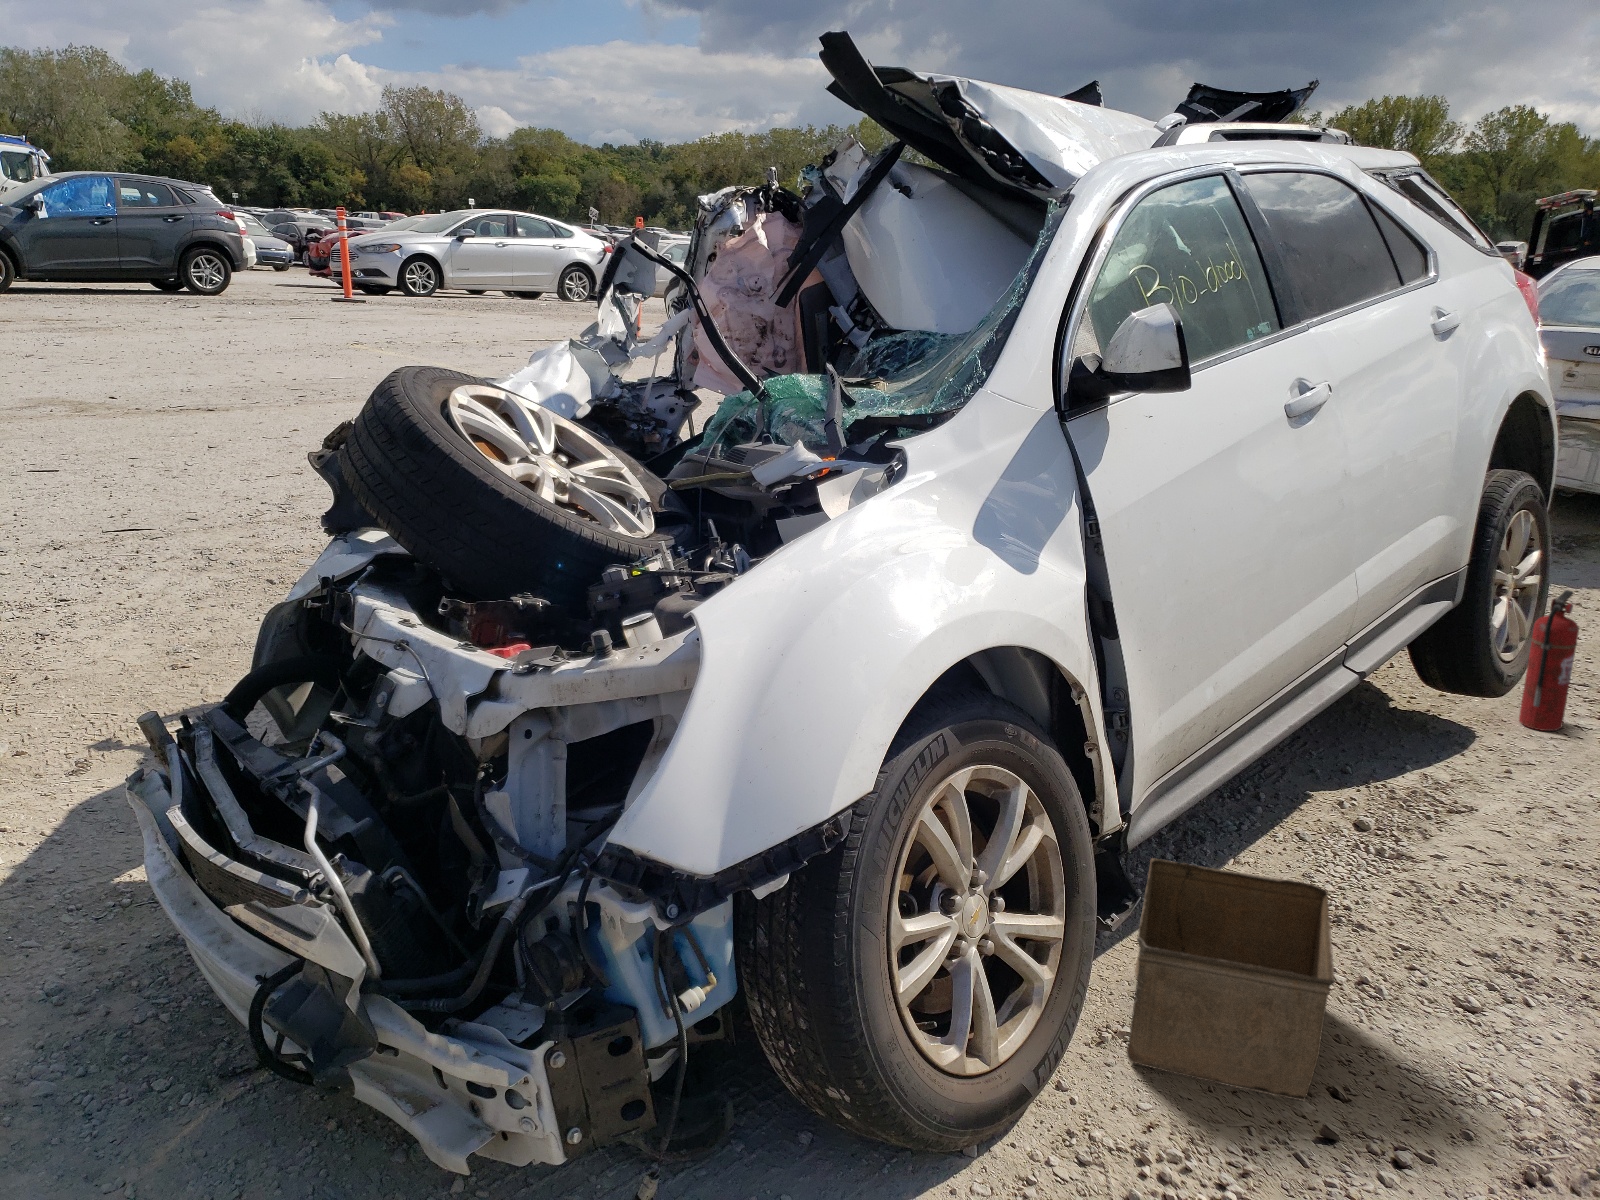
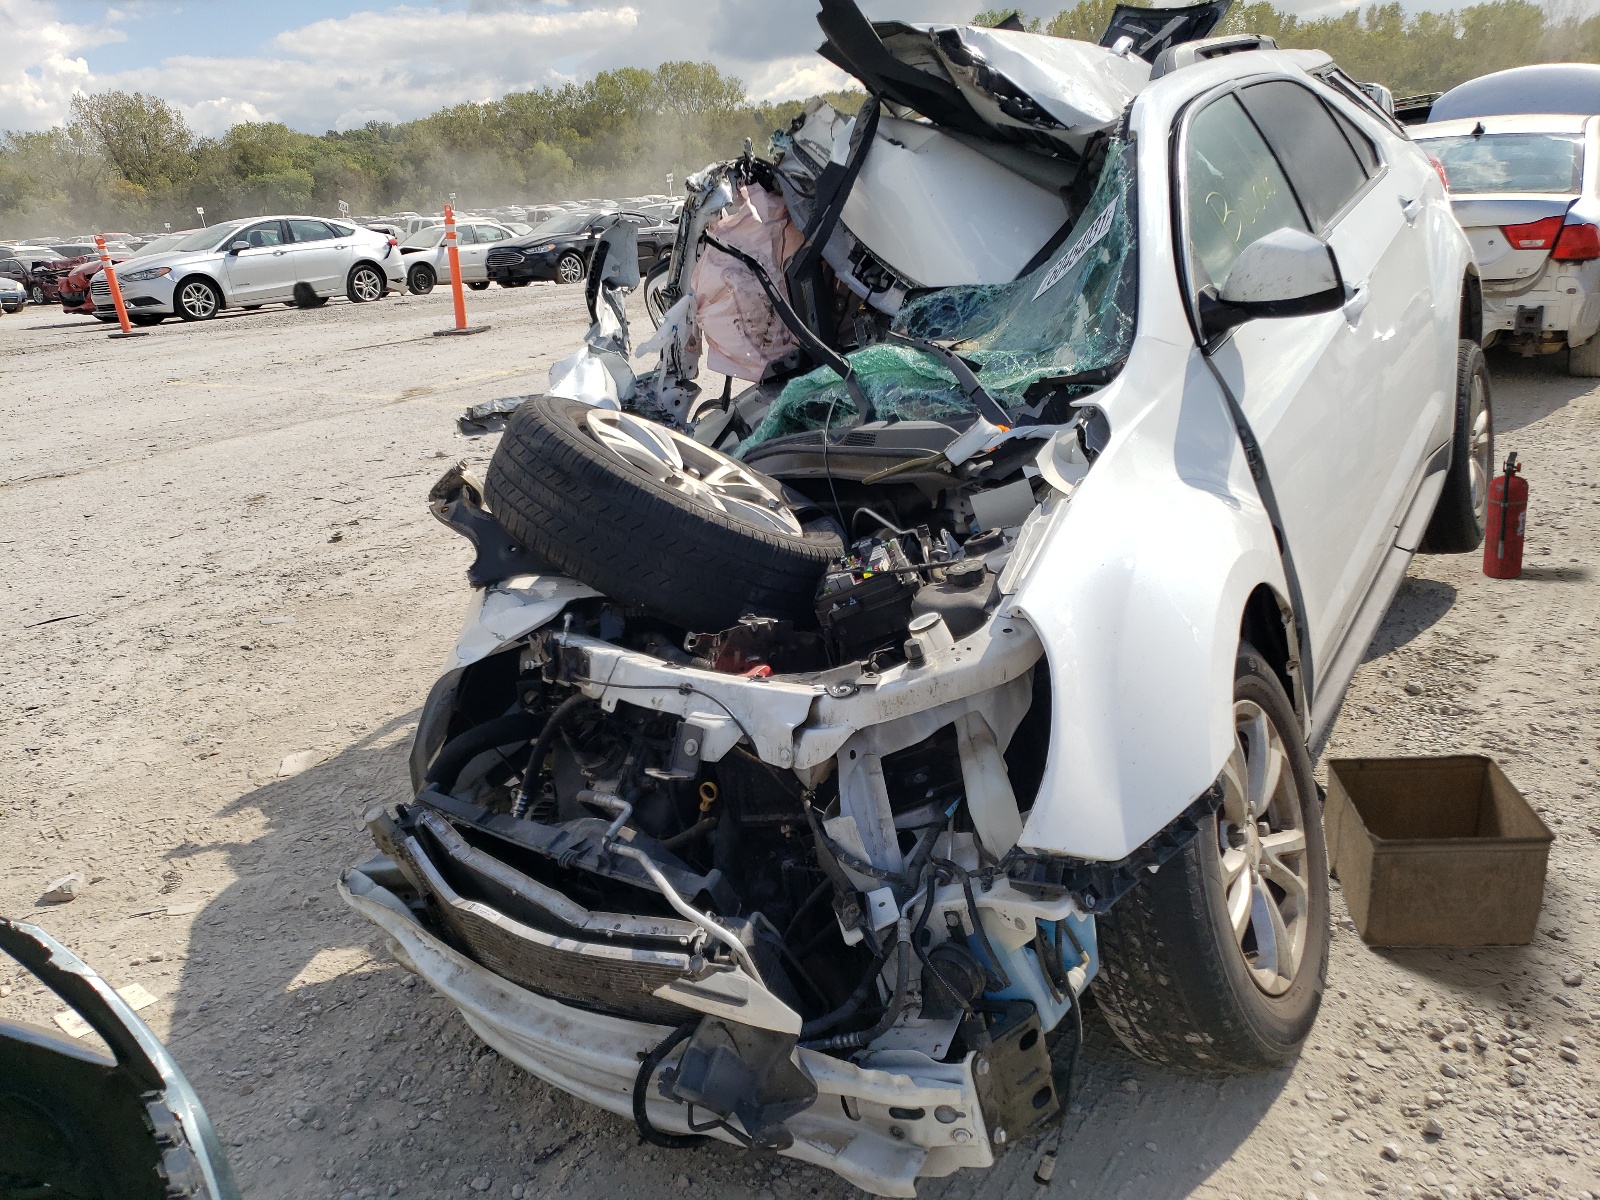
backpack: none [504,271,543,299] -> present [293,281,325,310]

